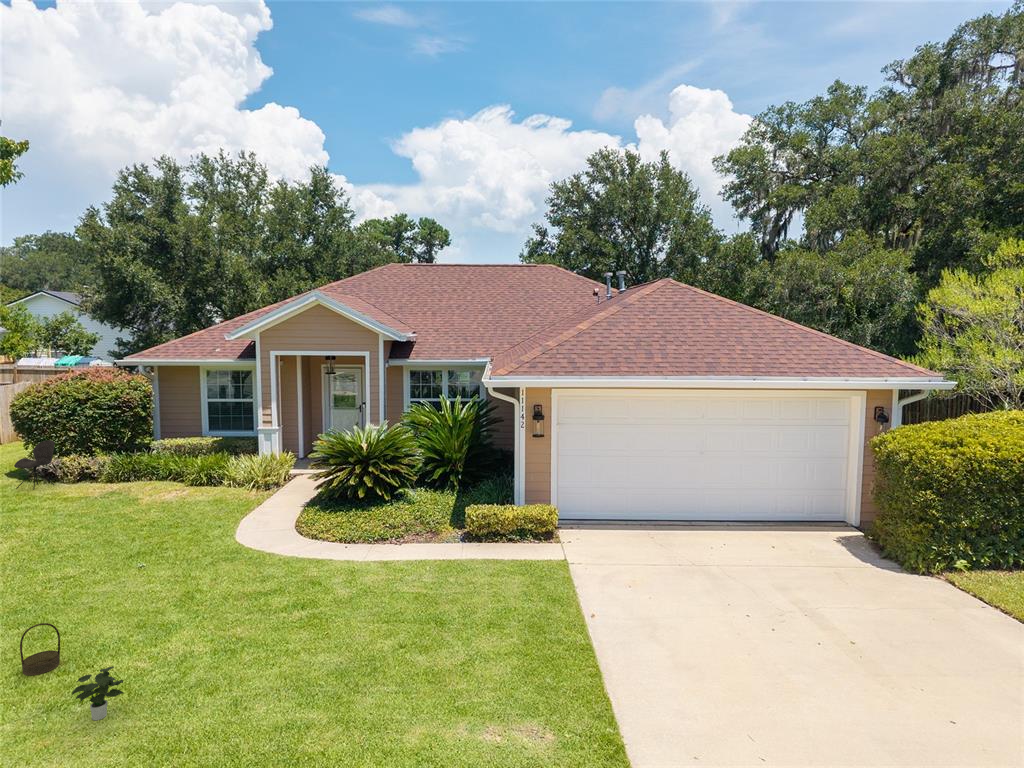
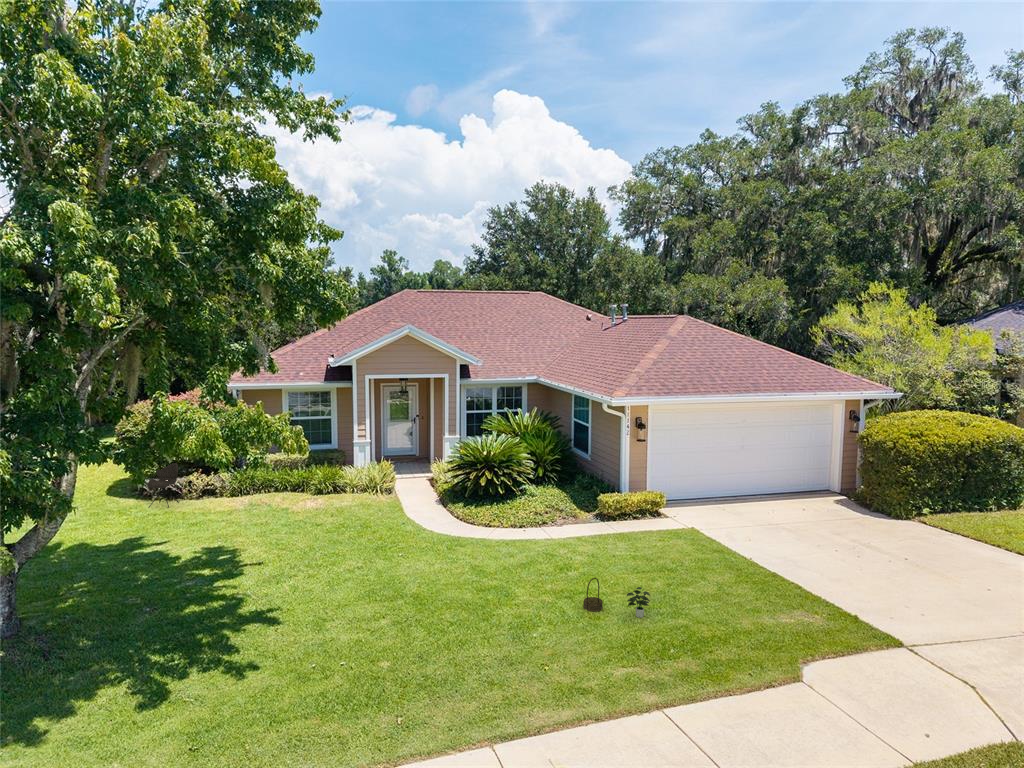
basket: present [20,623,60,676] -> present [583,578,603,611]
potted plant: present [72,666,124,720] -> present [627,587,650,618]

